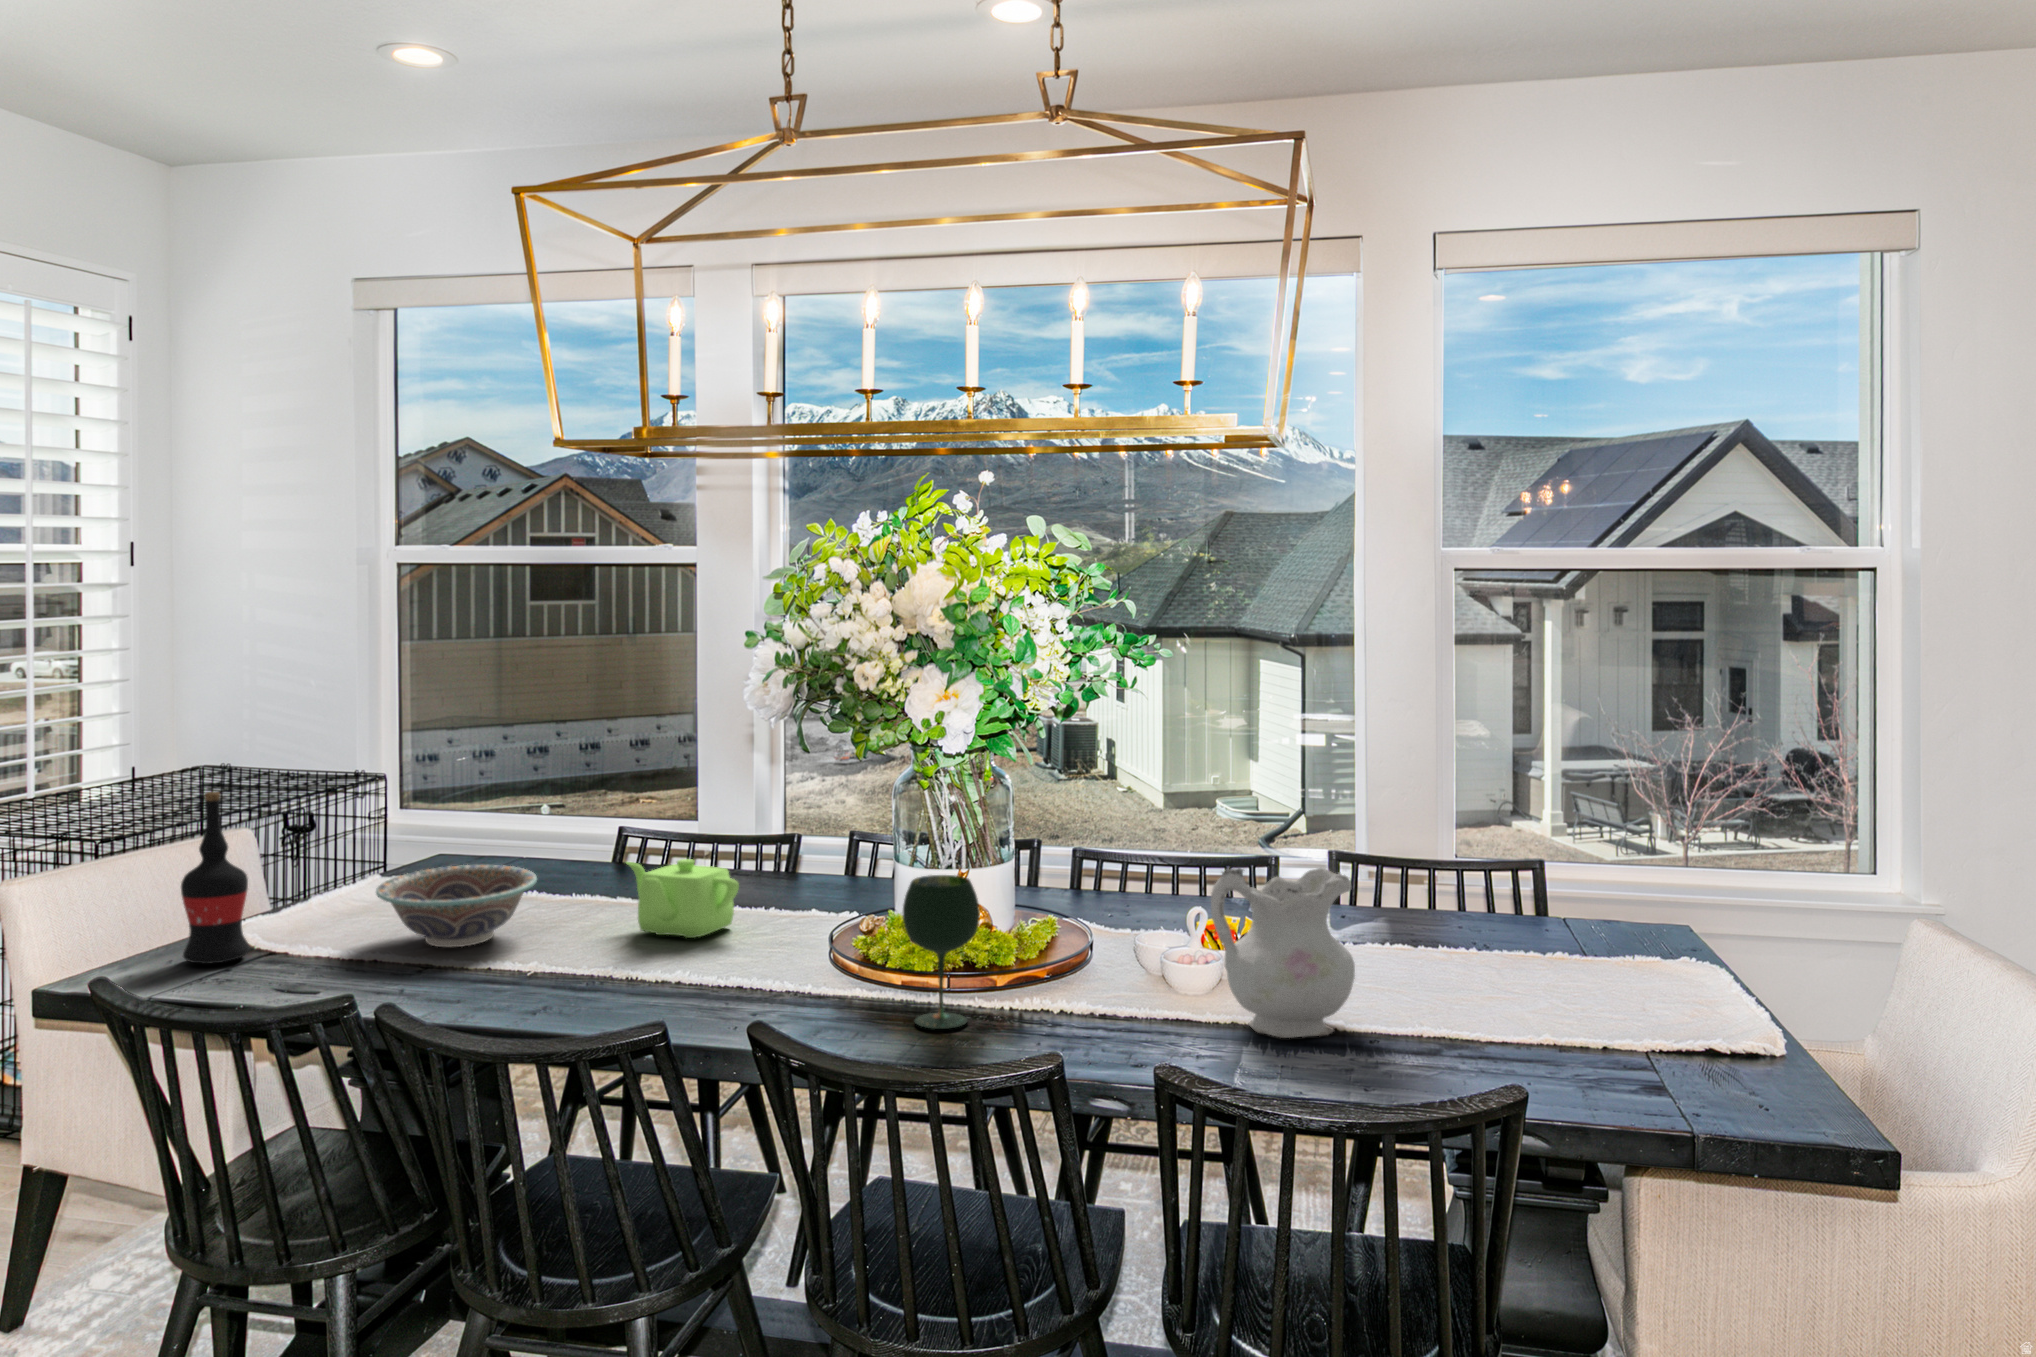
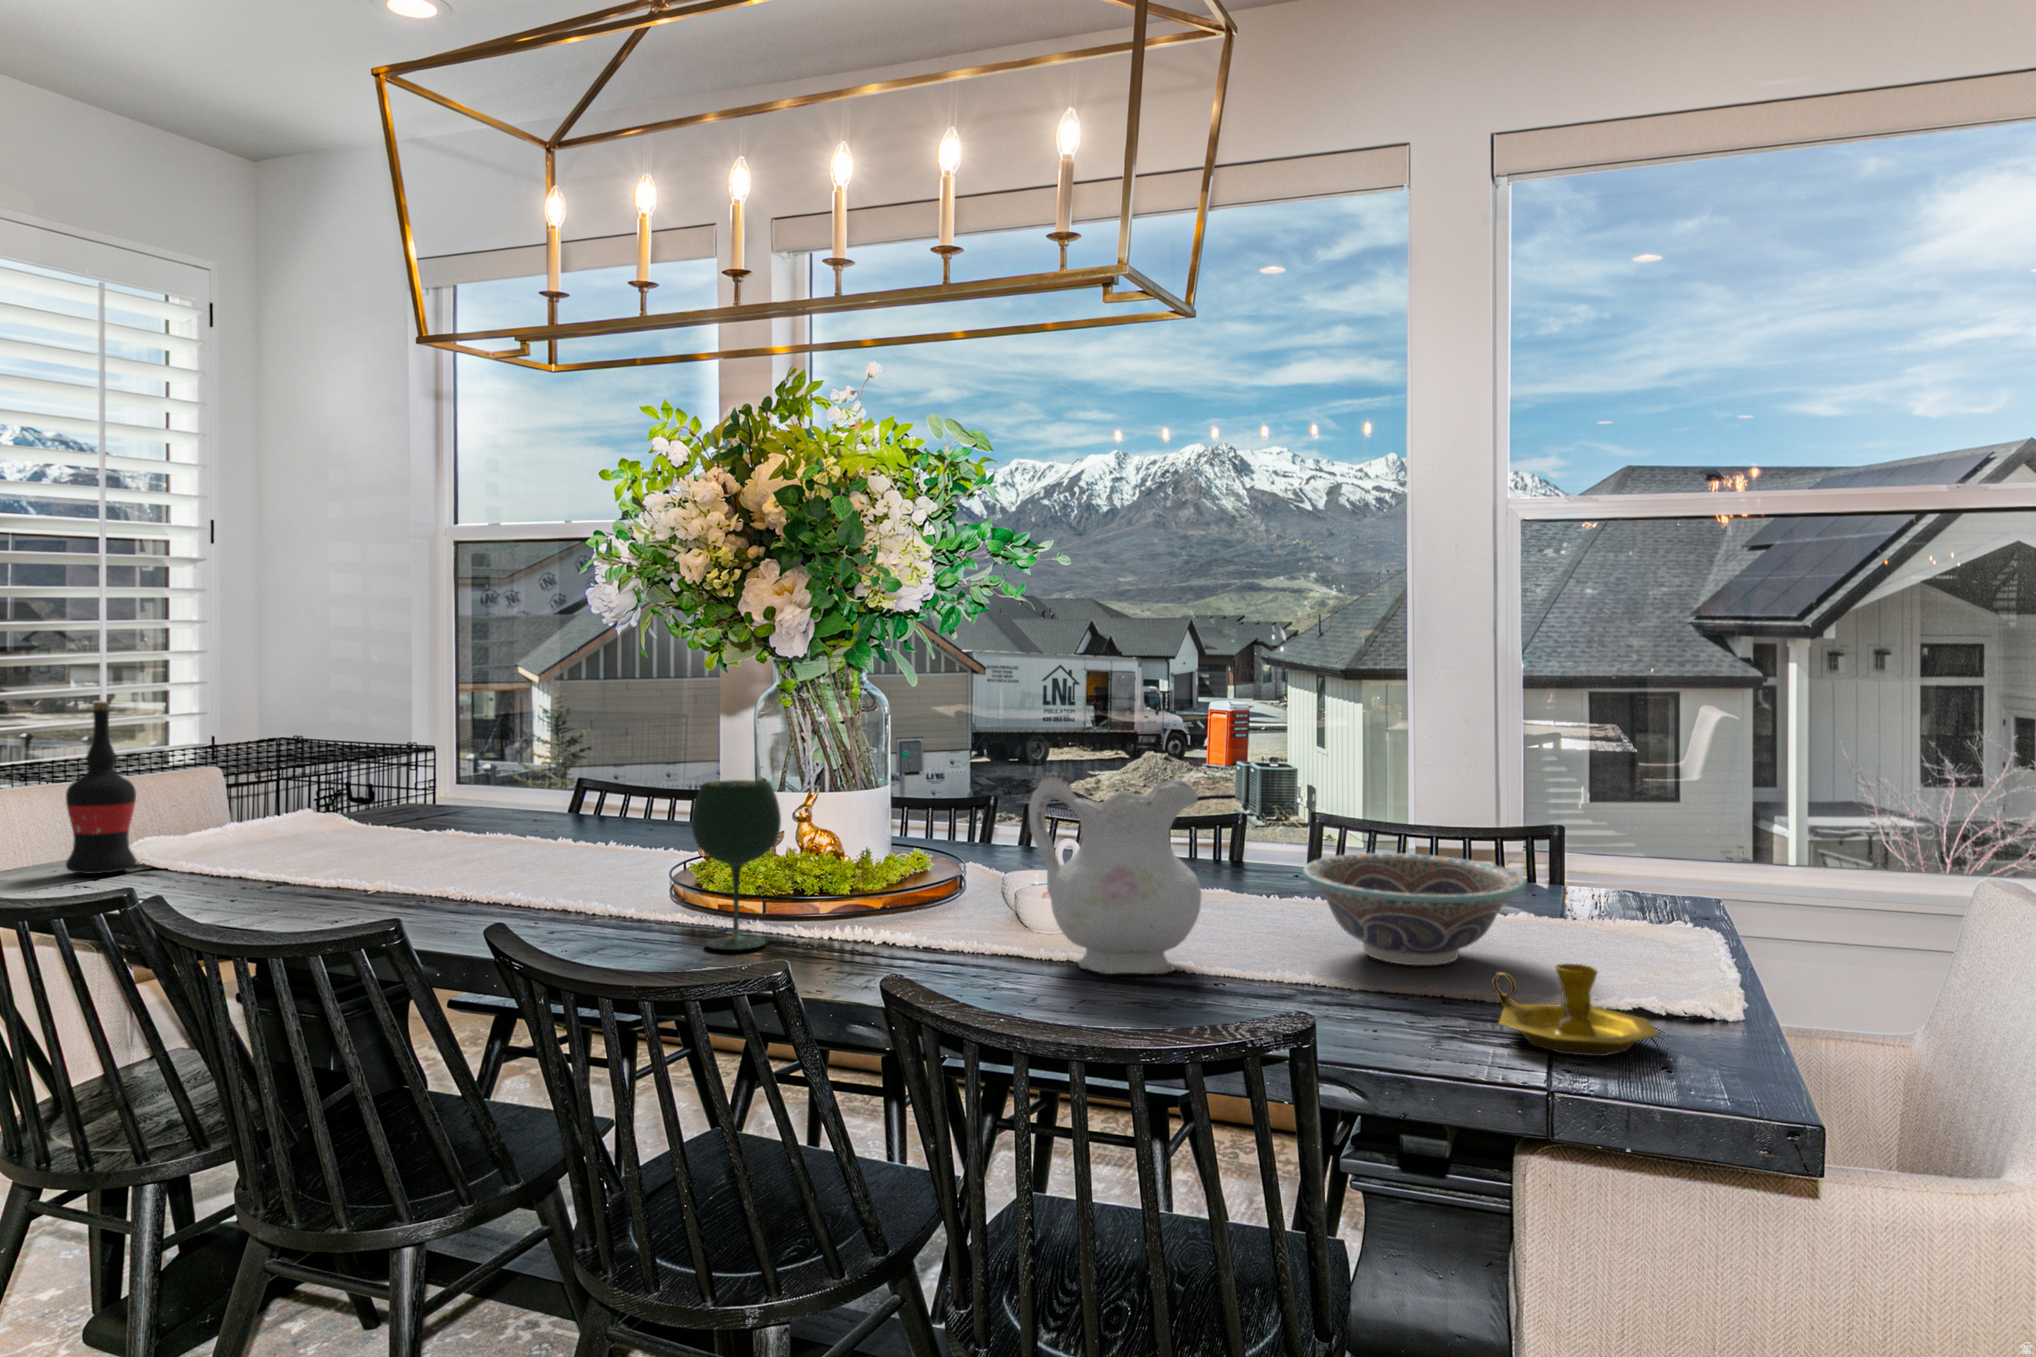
teapot: present [627,859,739,938] -> none [514,790,624,871]
decorative bowl: present [376,865,537,947] -> present [1303,853,1526,966]
candlestick: none [1614,1027,1759,1101] -> present [1492,964,1659,1056]

